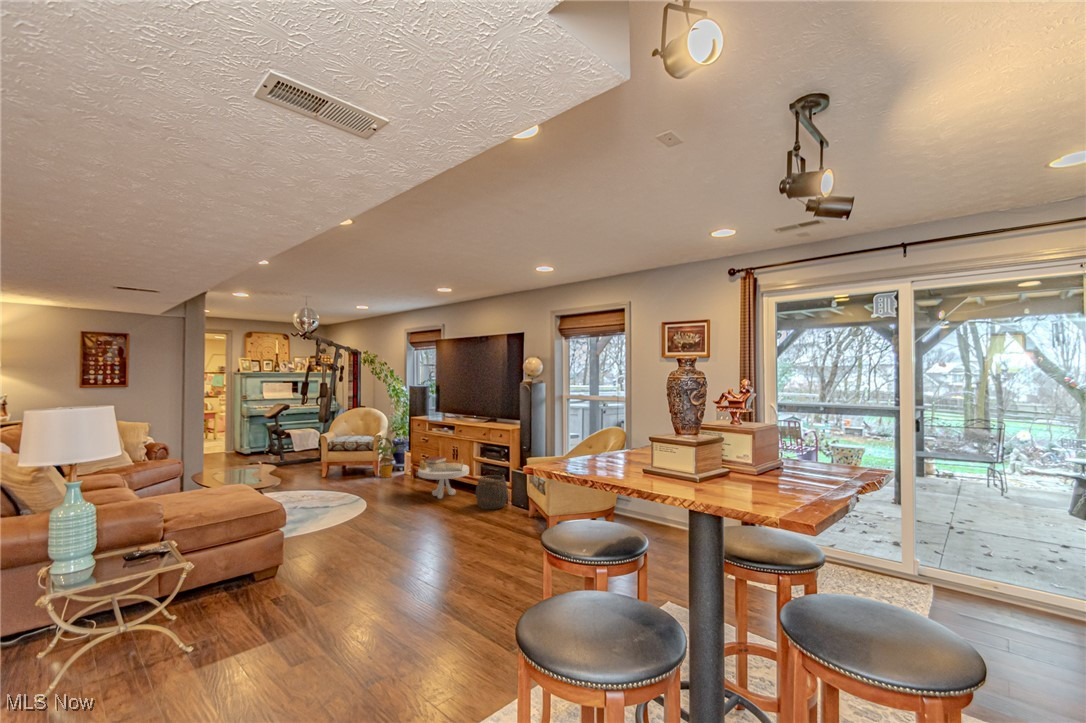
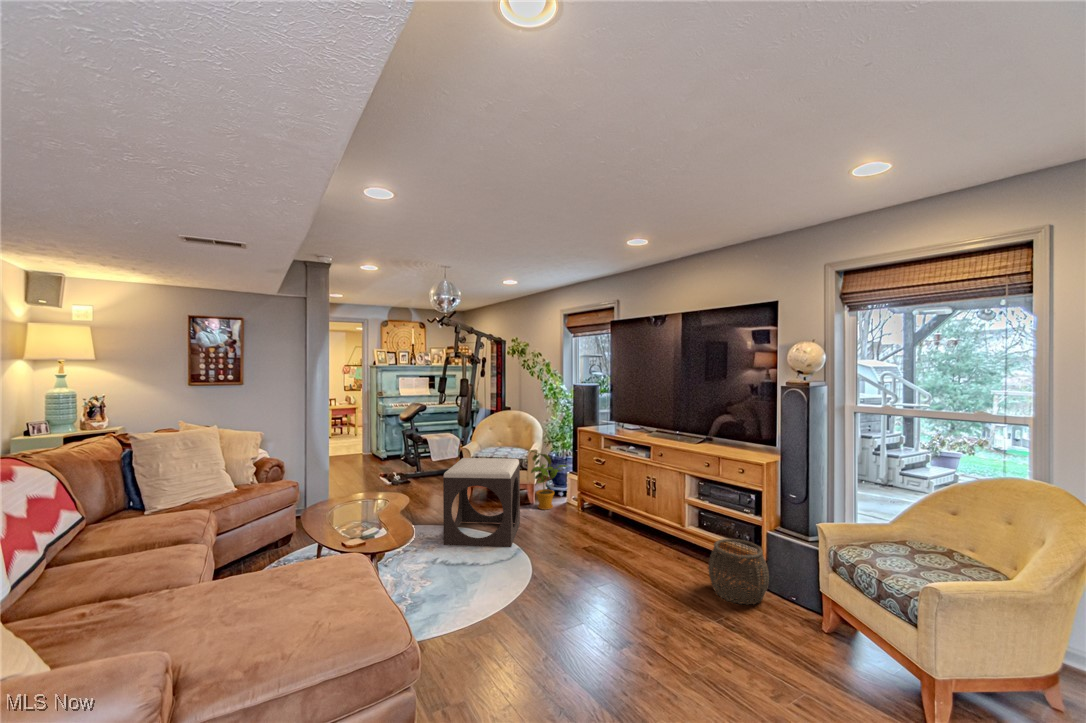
footstool: none [303,439,364,500] -> present [443,458,520,547]
side table: present [418,456,469,499] -> none [603,491,683,564]

